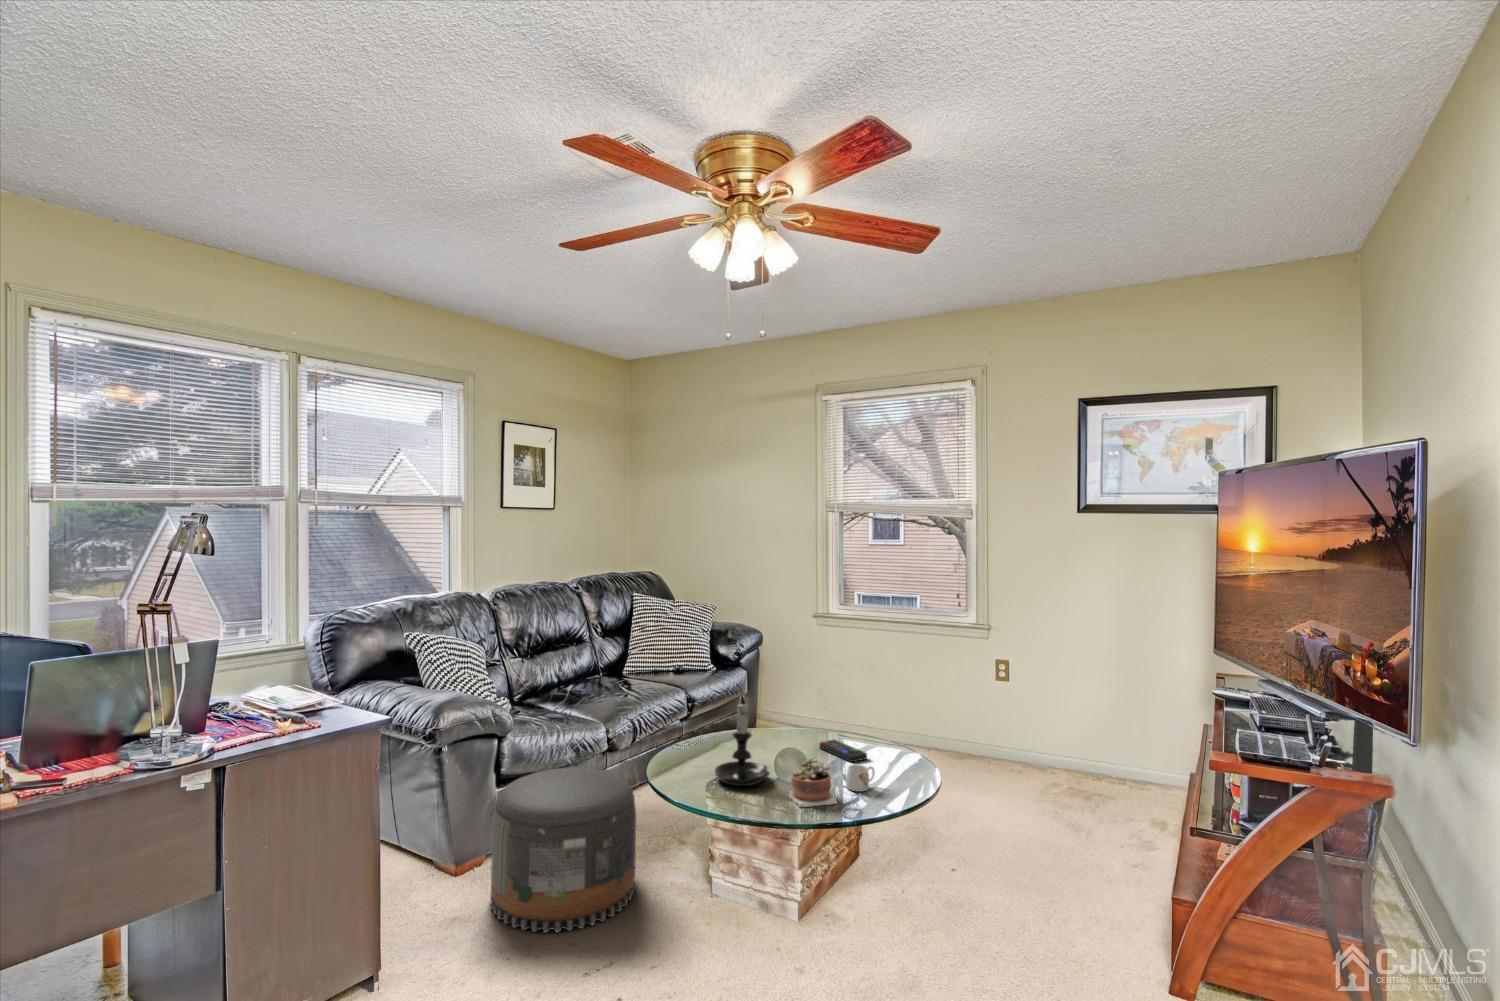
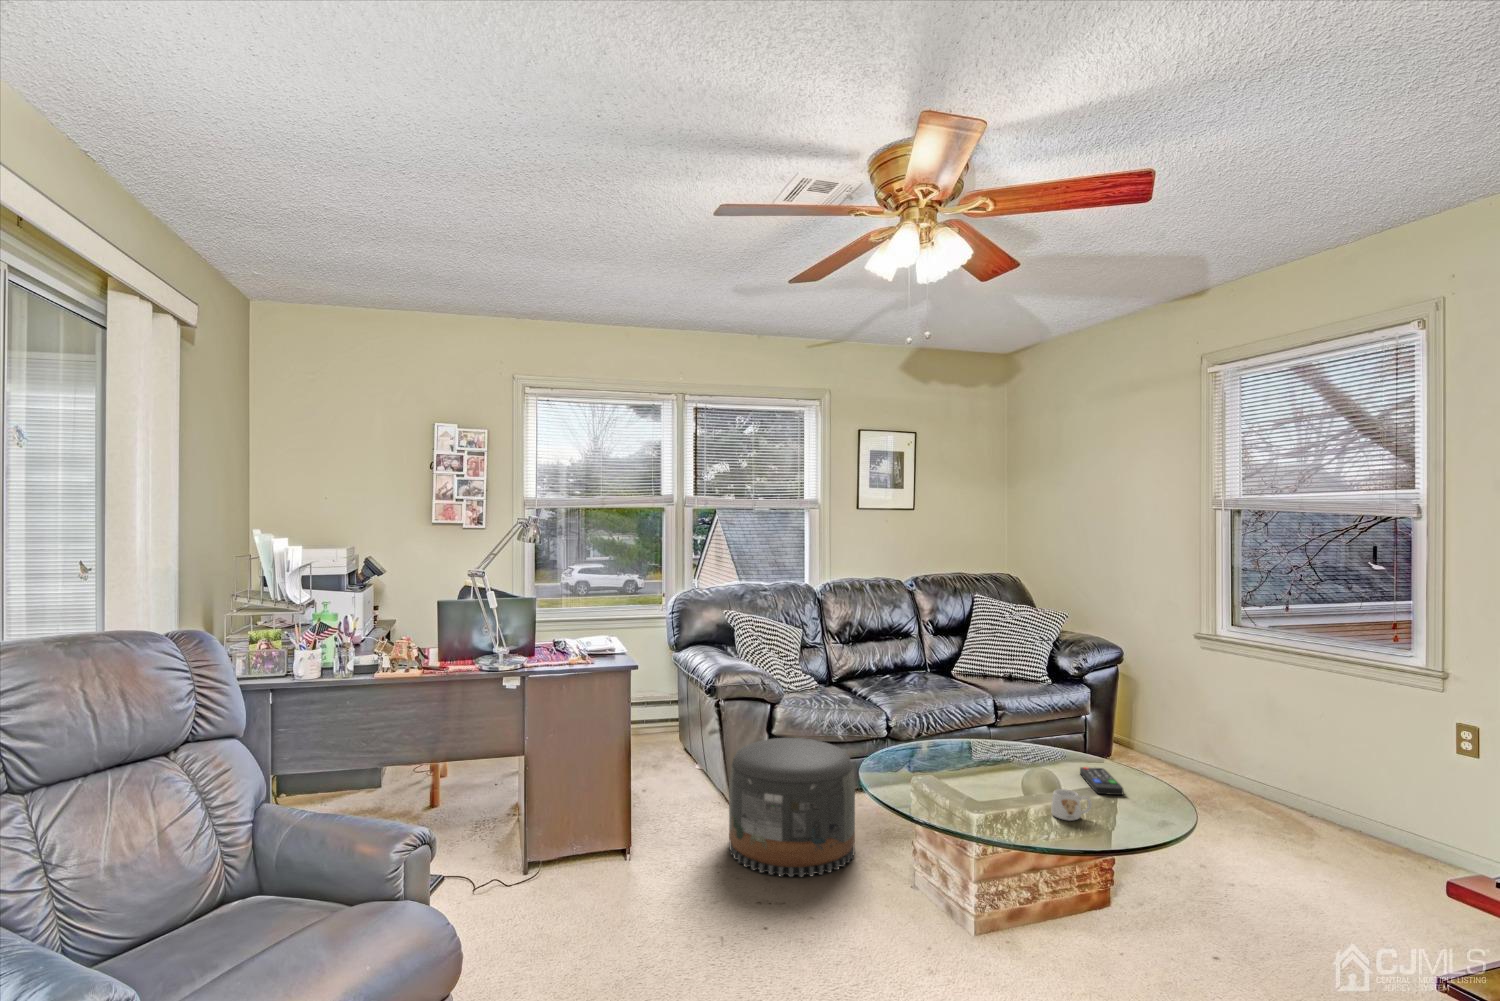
candle holder: present [715,704,770,786] -> none [919,698,980,787]
succulent plant: present [789,756,837,807] -> none [972,768,1024,823]

